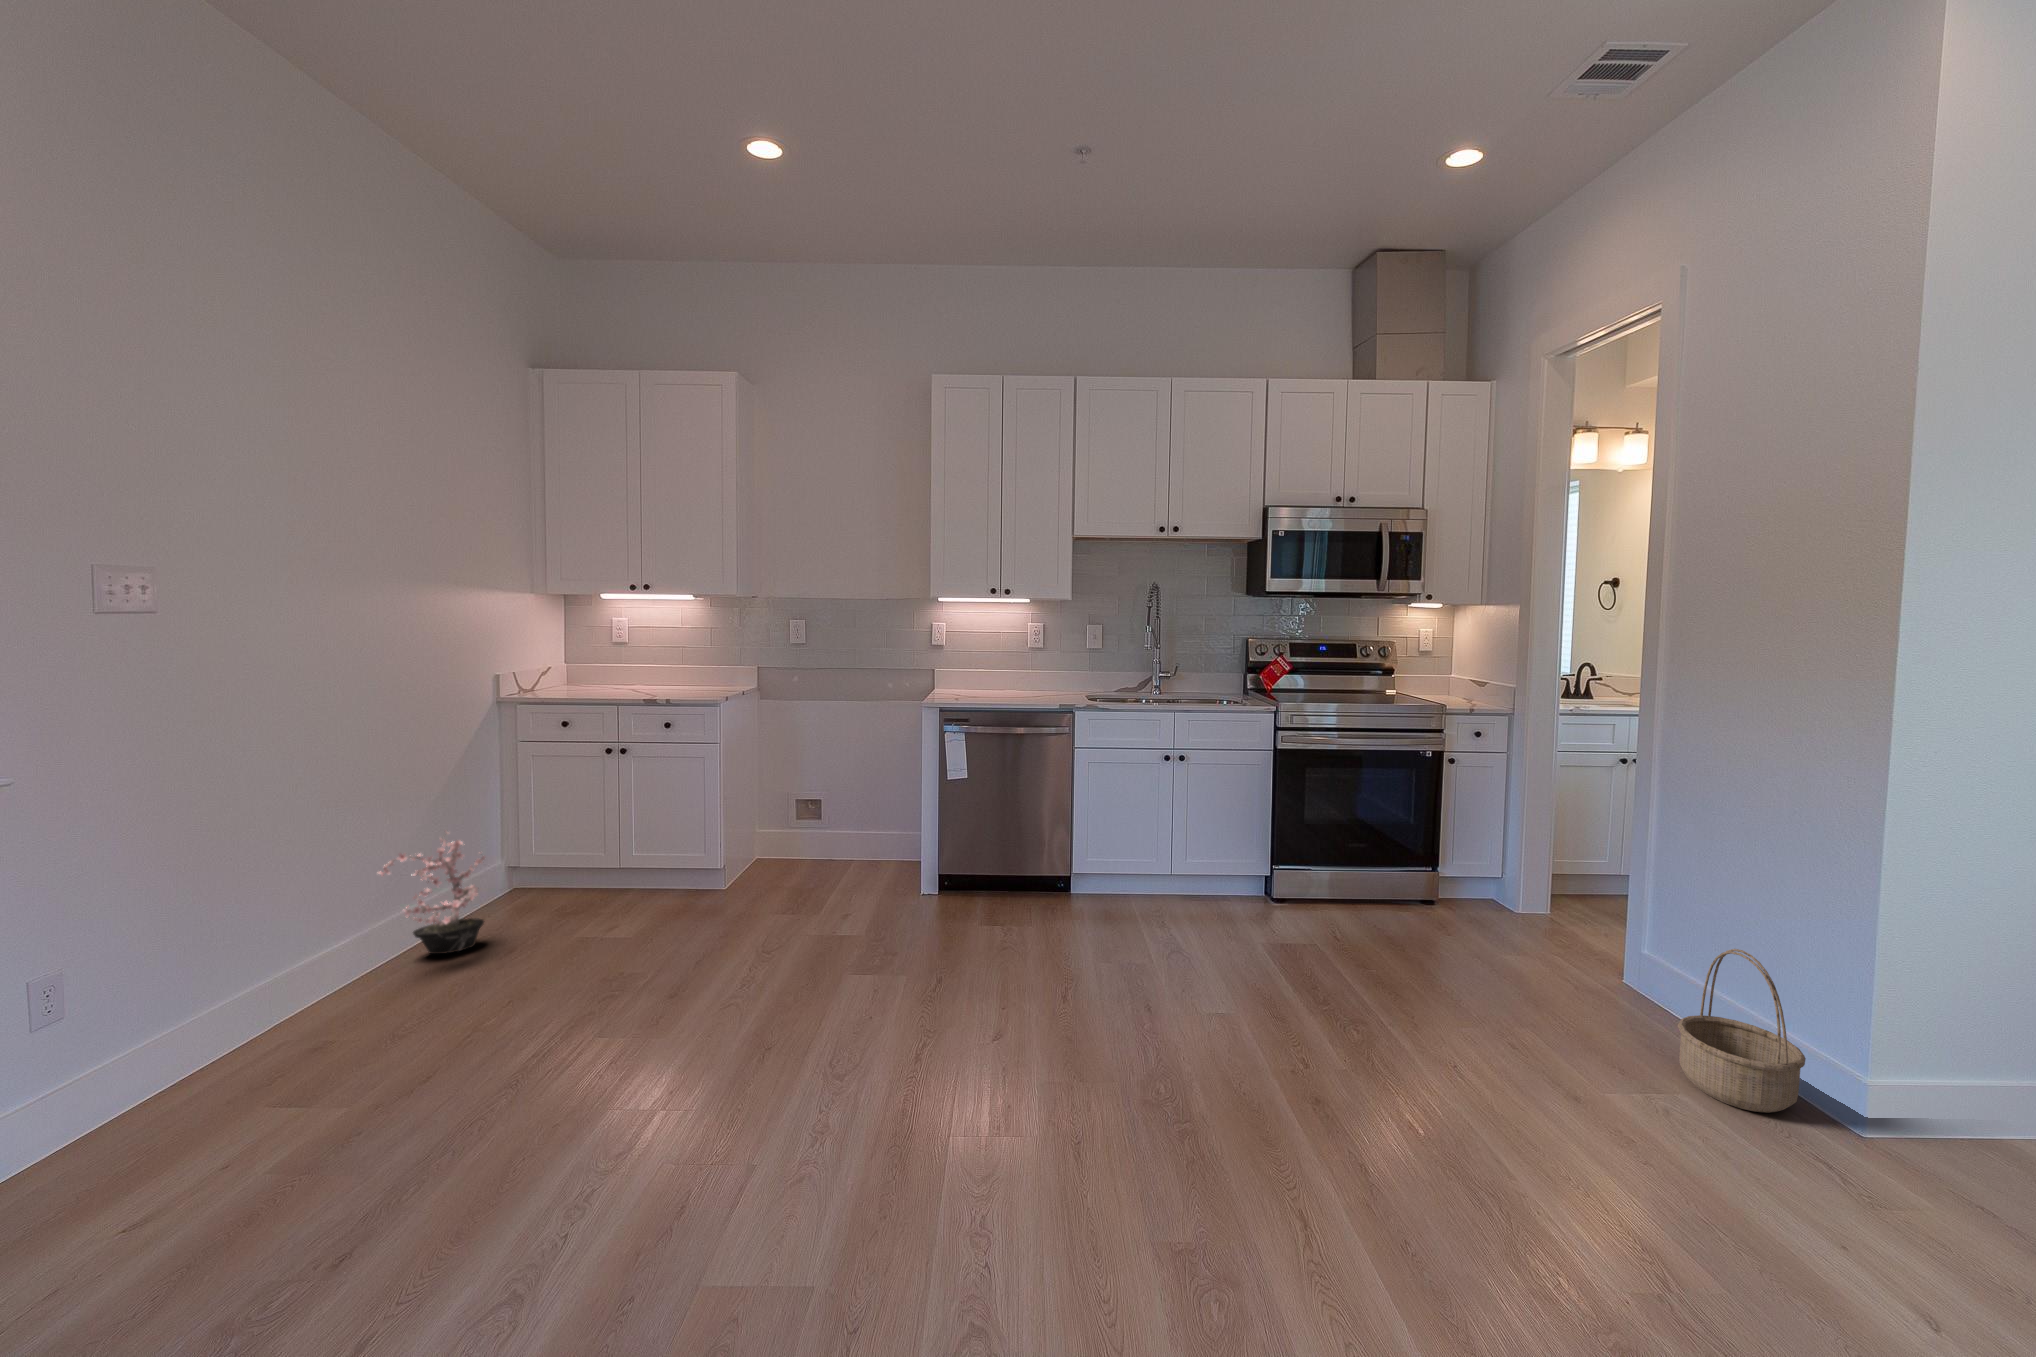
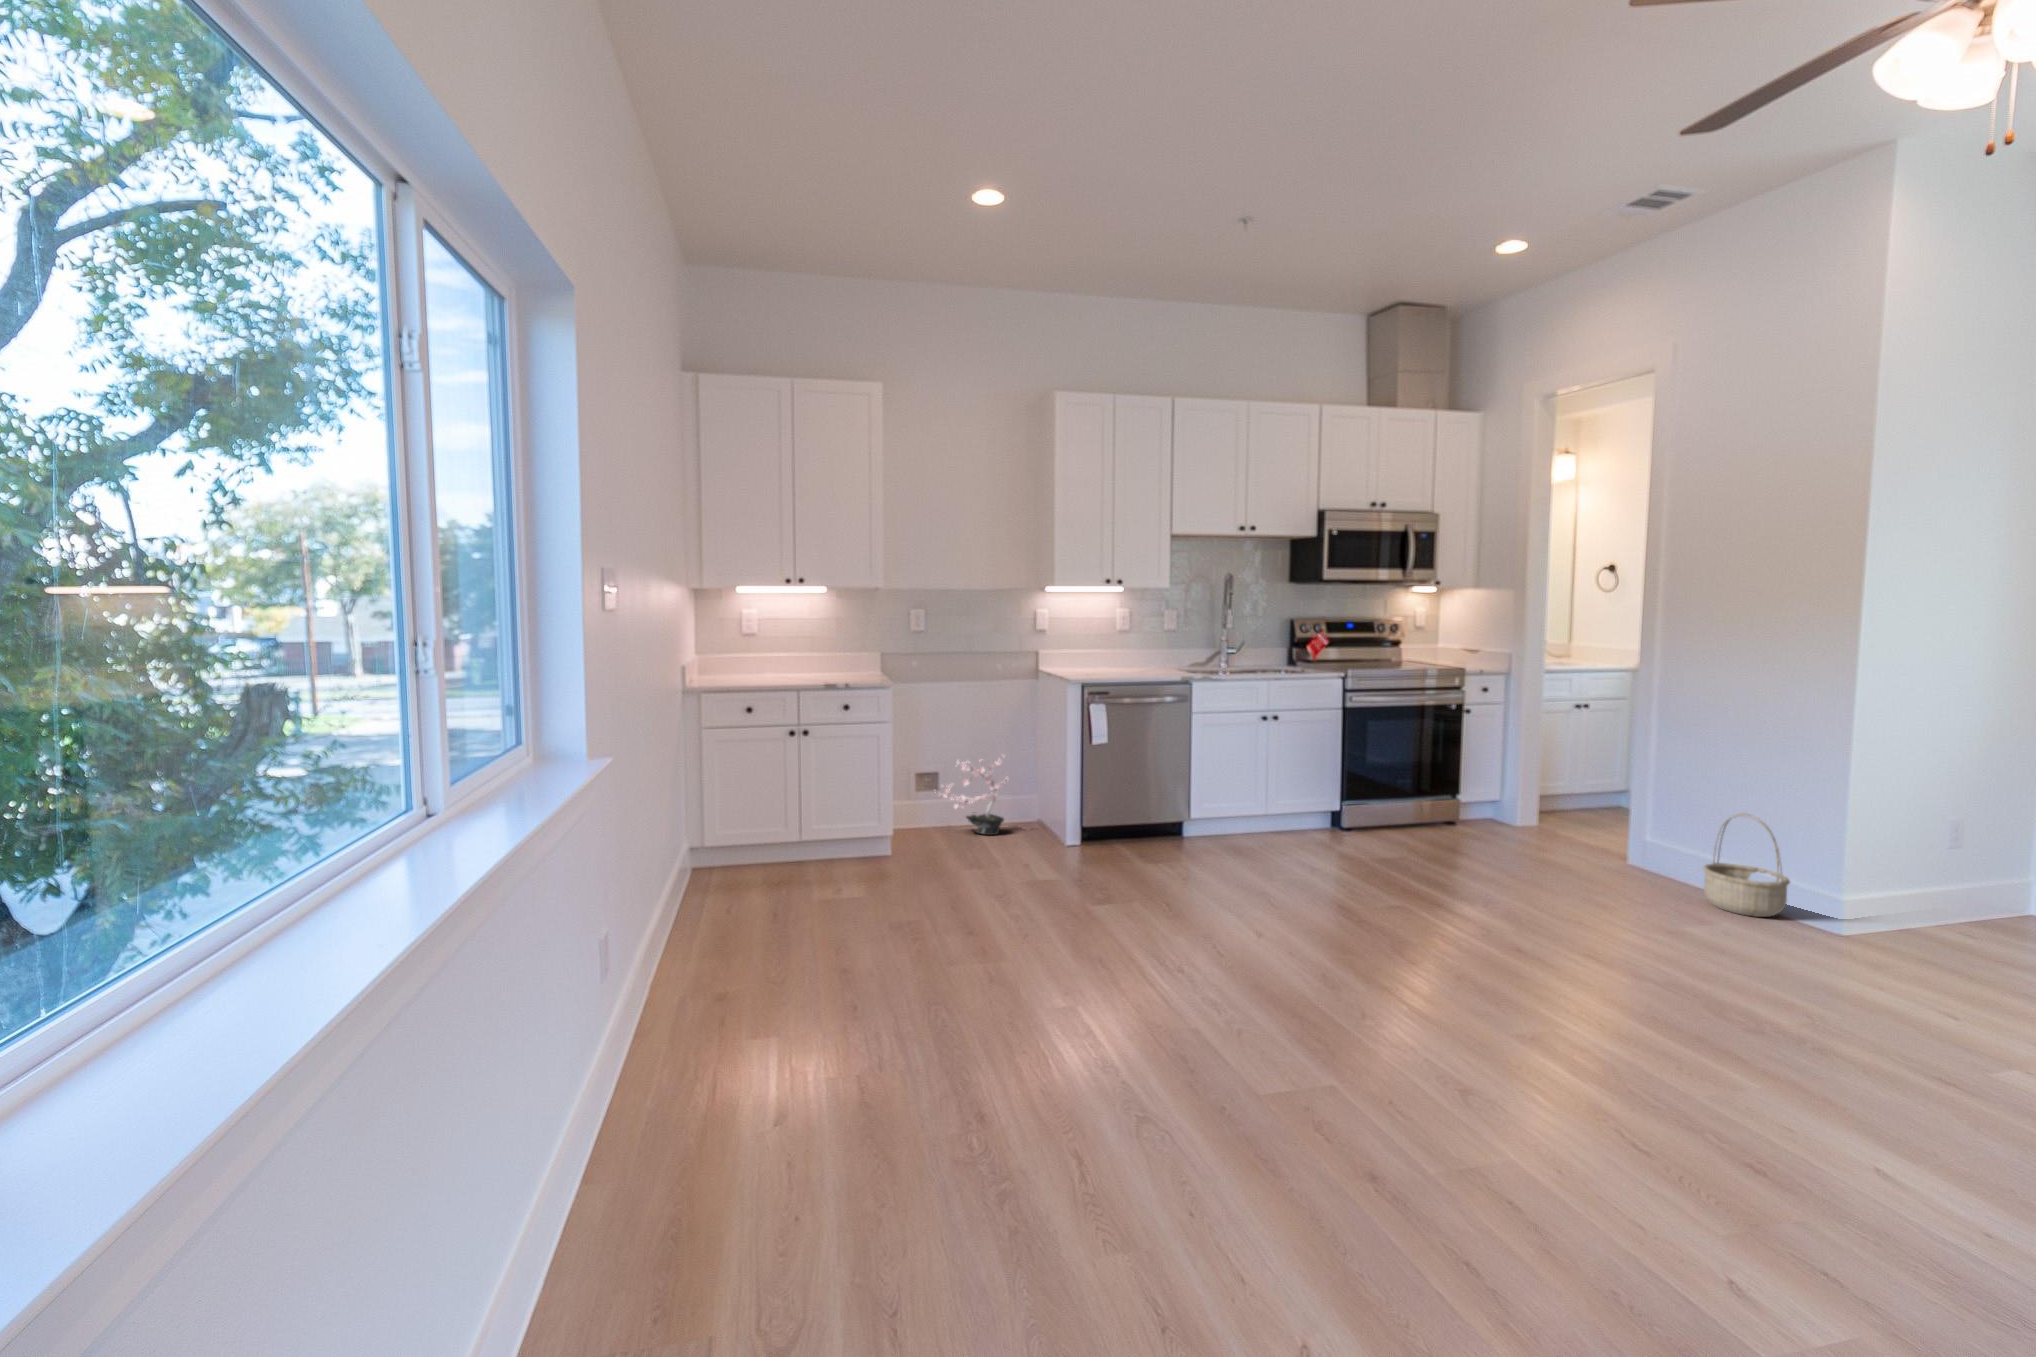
potted plant: present [379,832,485,954] -> present [935,754,1008,835]

